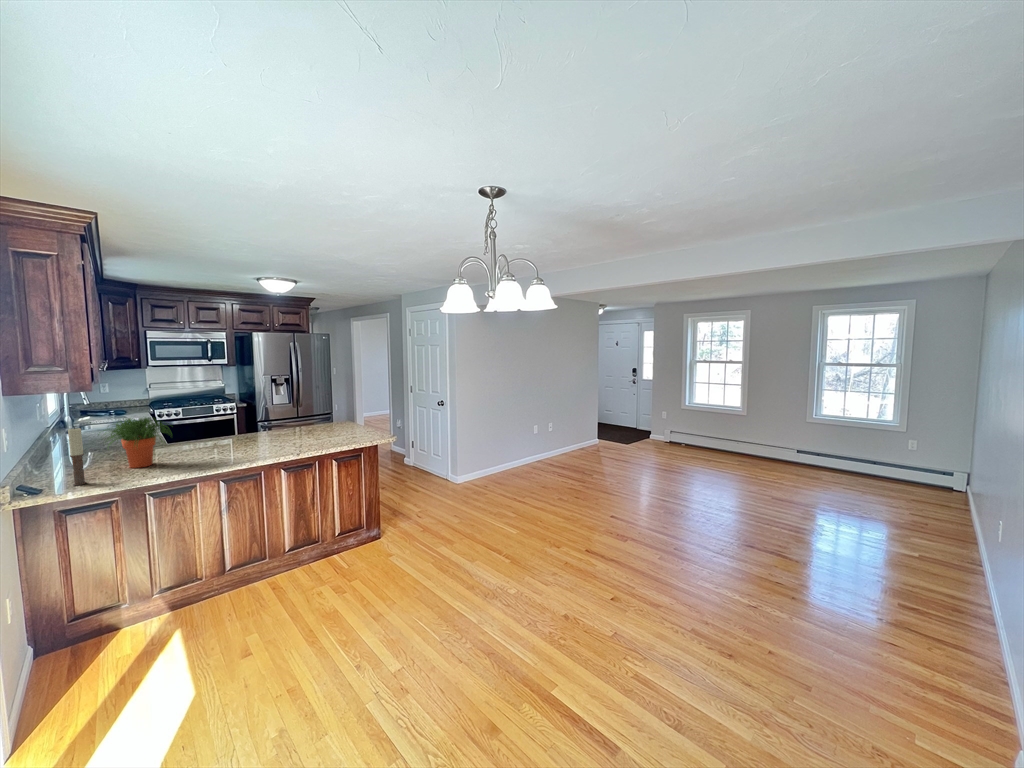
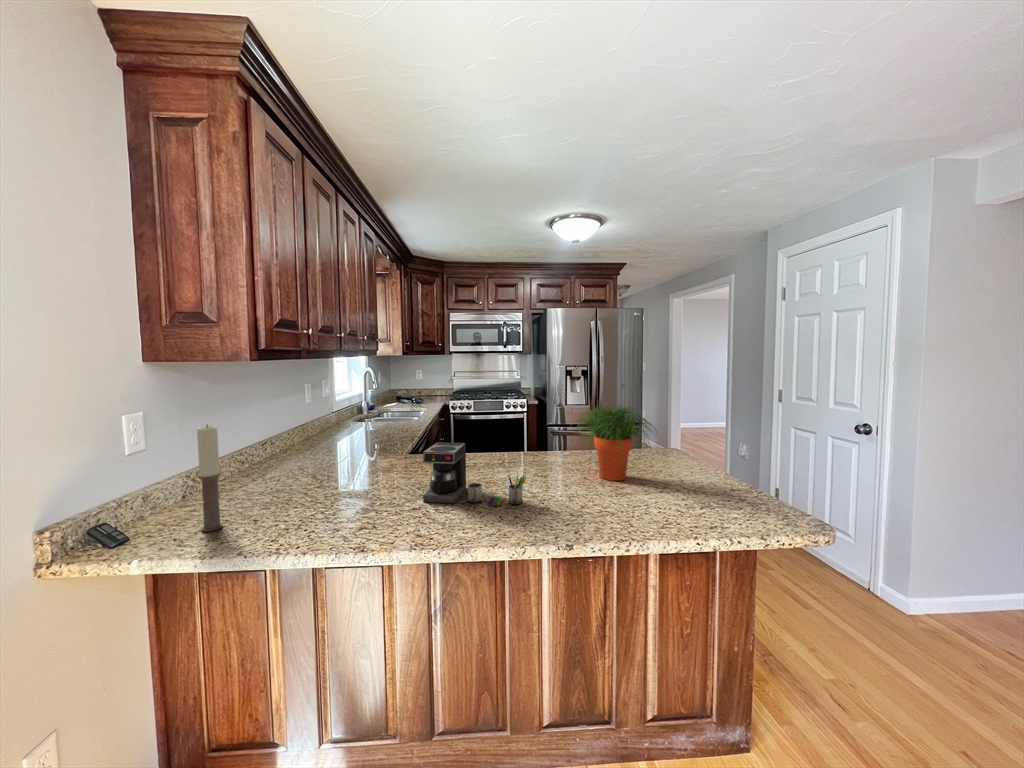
potted plant: present [104,417,172,468] -> present [575,406,658,481]
coffee maker: none [206,427,268,458] -> present [423,442,526,506]

